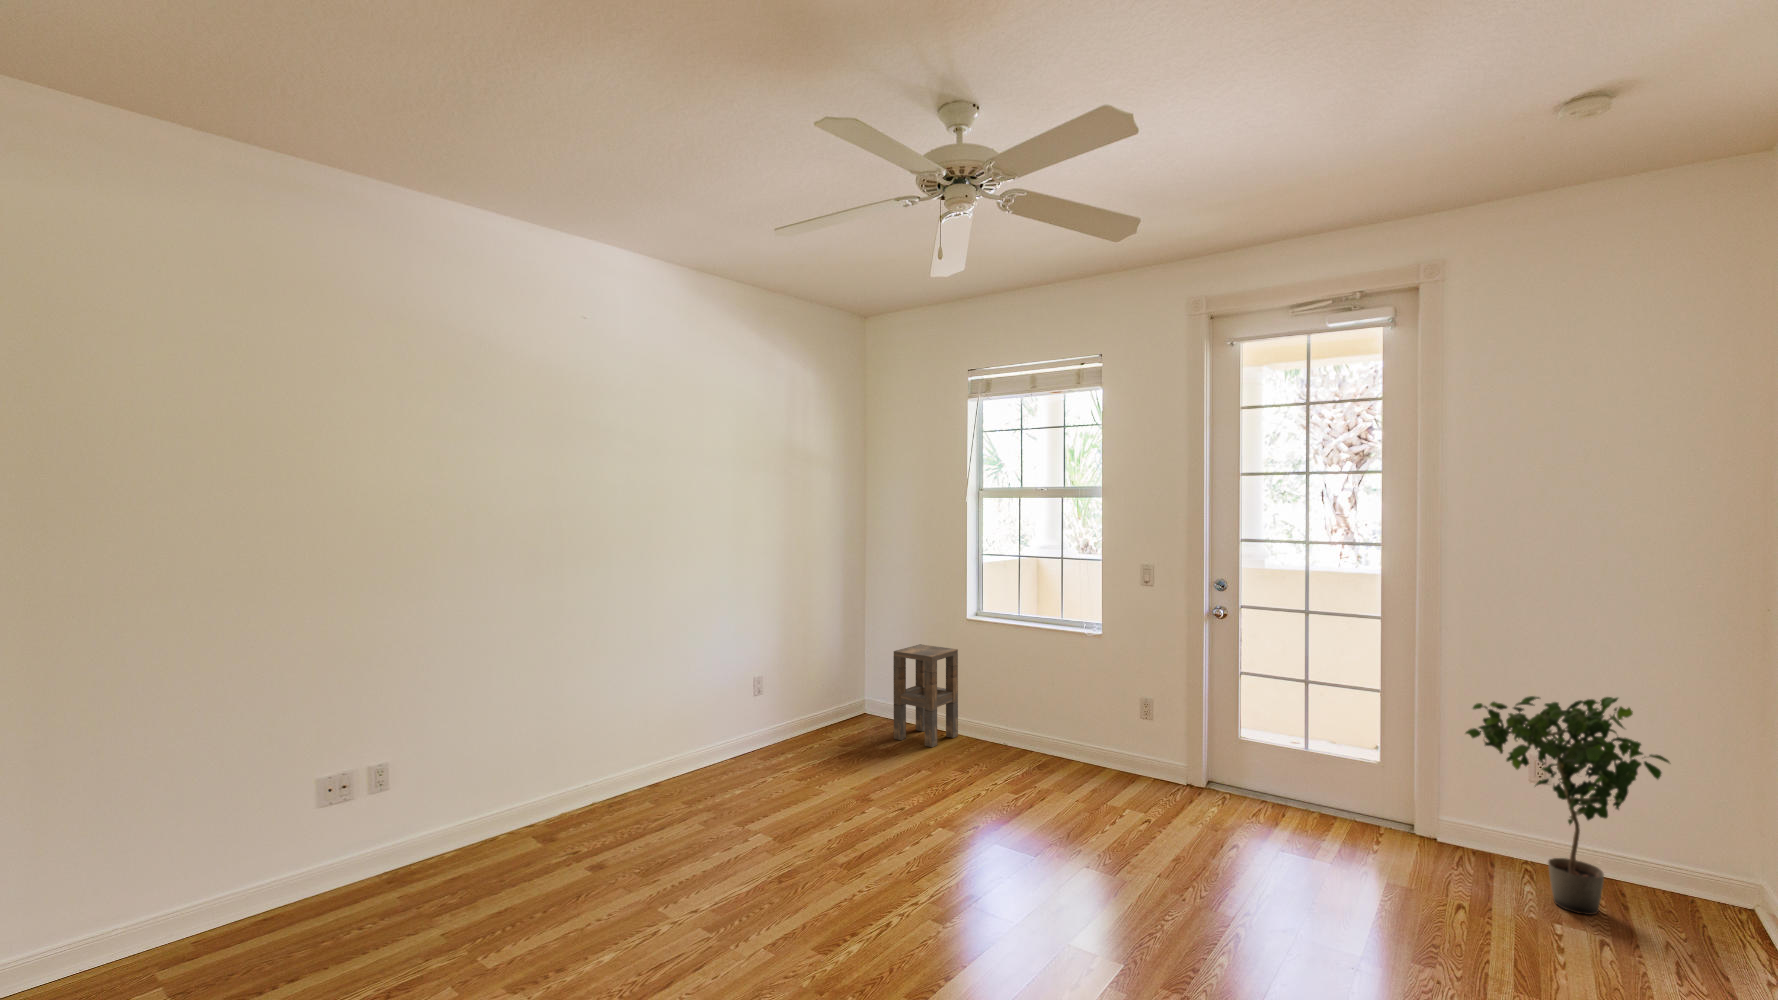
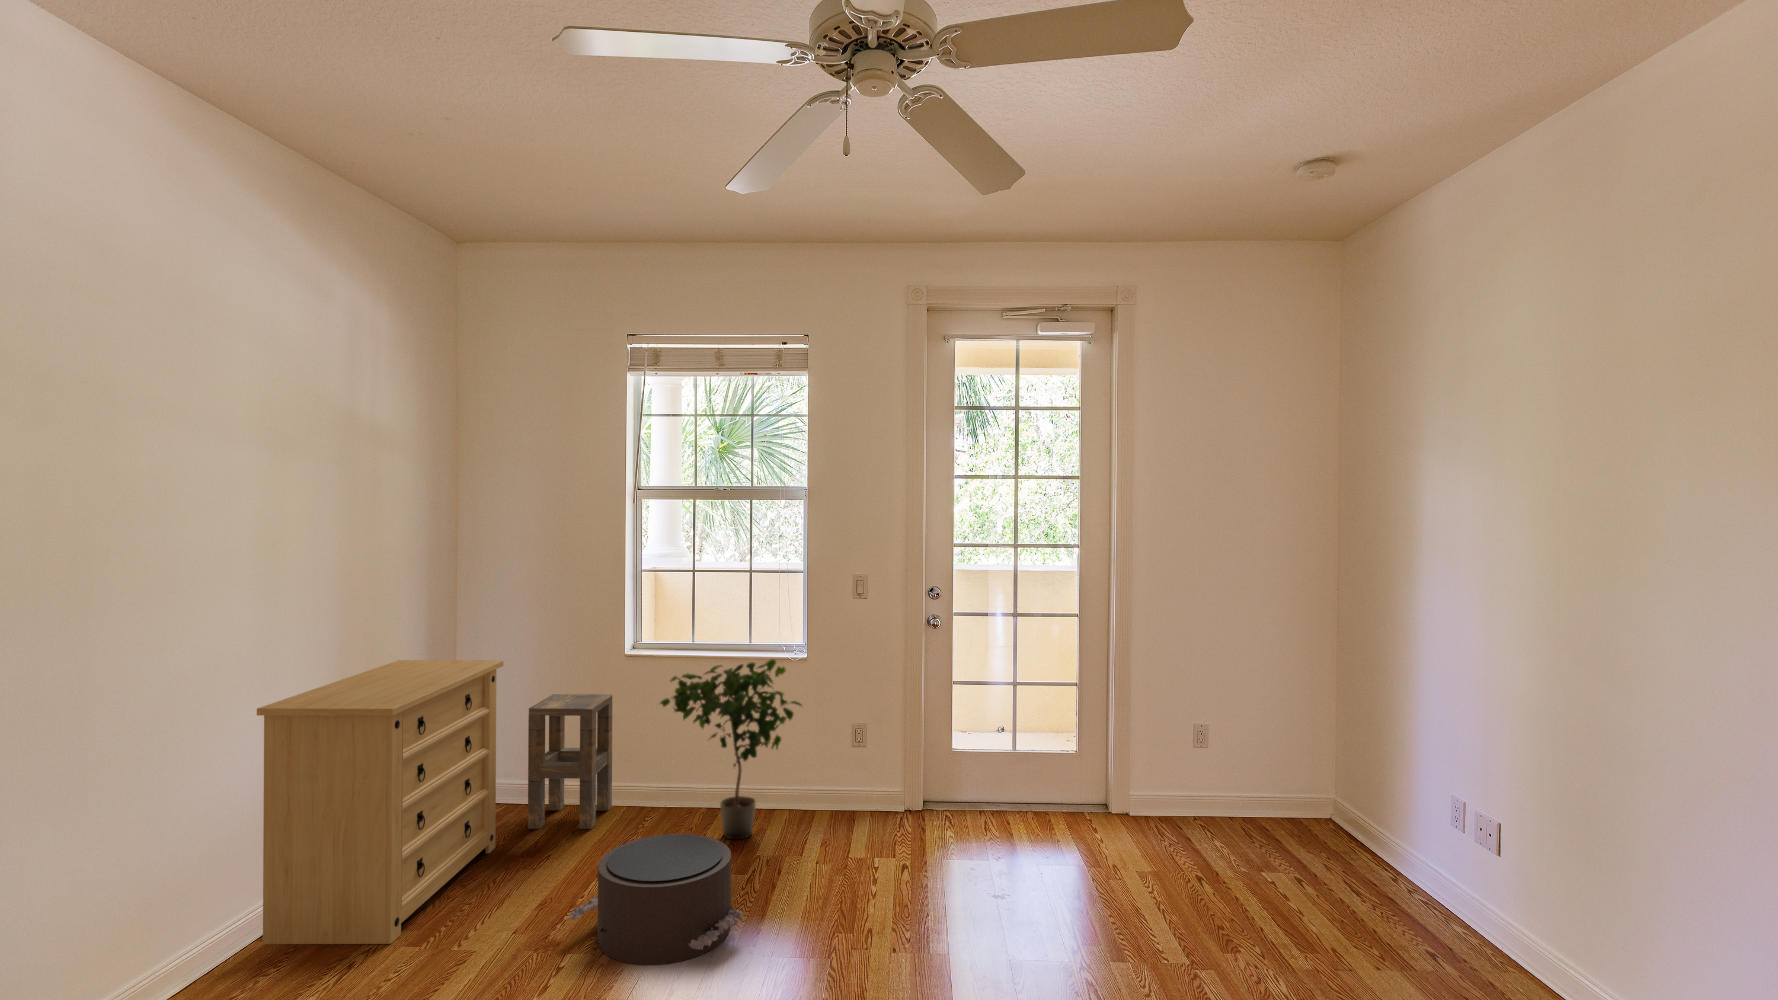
dresser: none [710,608,870,785] -> present [257,660,504,944]
potted plant: present [1466,696,1669,915] -> present [661,659,802,839]
pouf: none [861,751,971,840] -> present [568,834,745,965]

